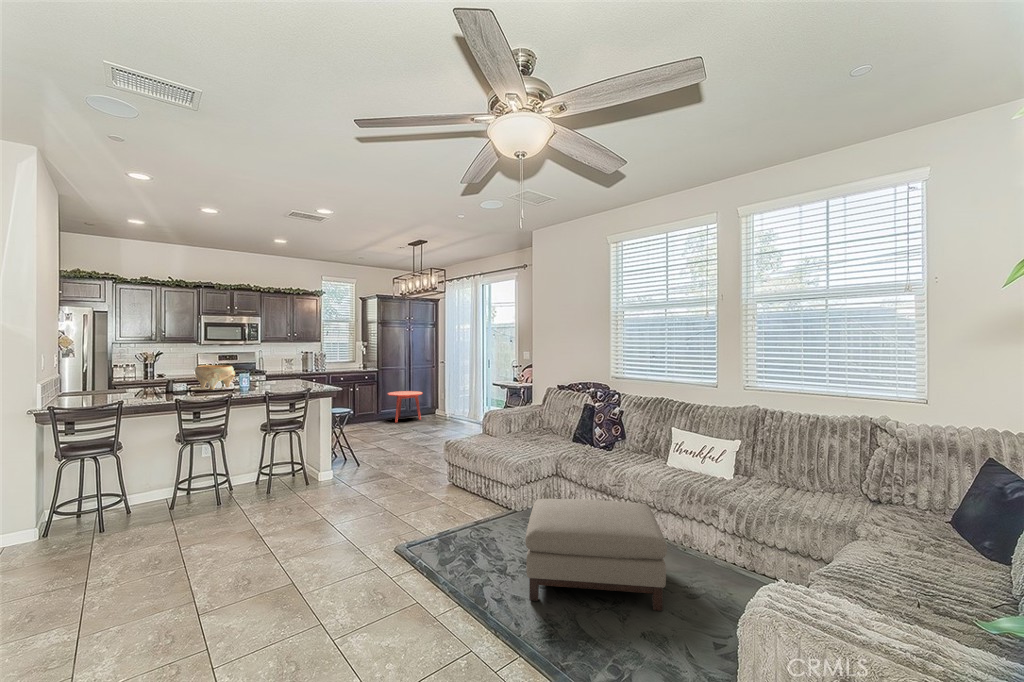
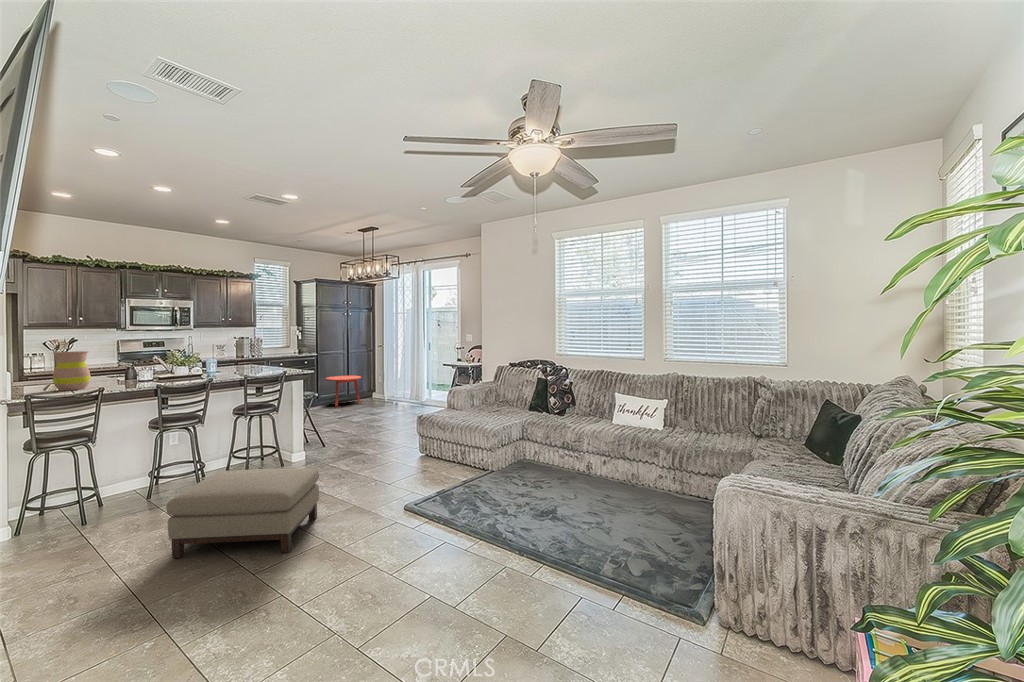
vase: none [84,362,120,400] -> present [53,351,91,391]
decorative bowl: present [195,365,235,390] -> none [156,353,198,378]
ottoman: present [525,499,667,611] -> present [166,468,319,558]

